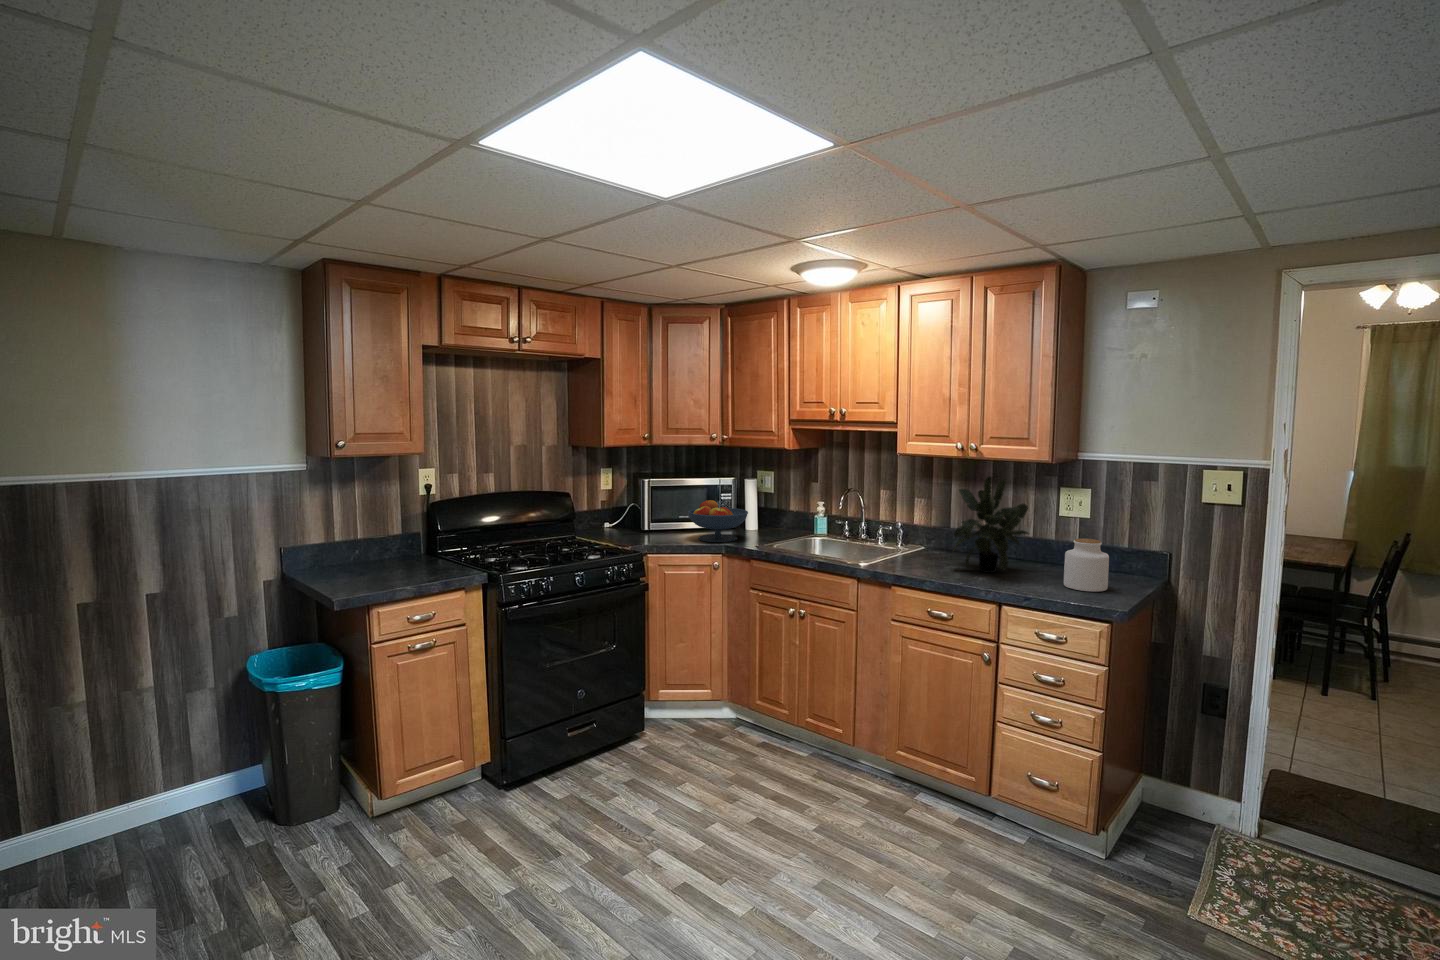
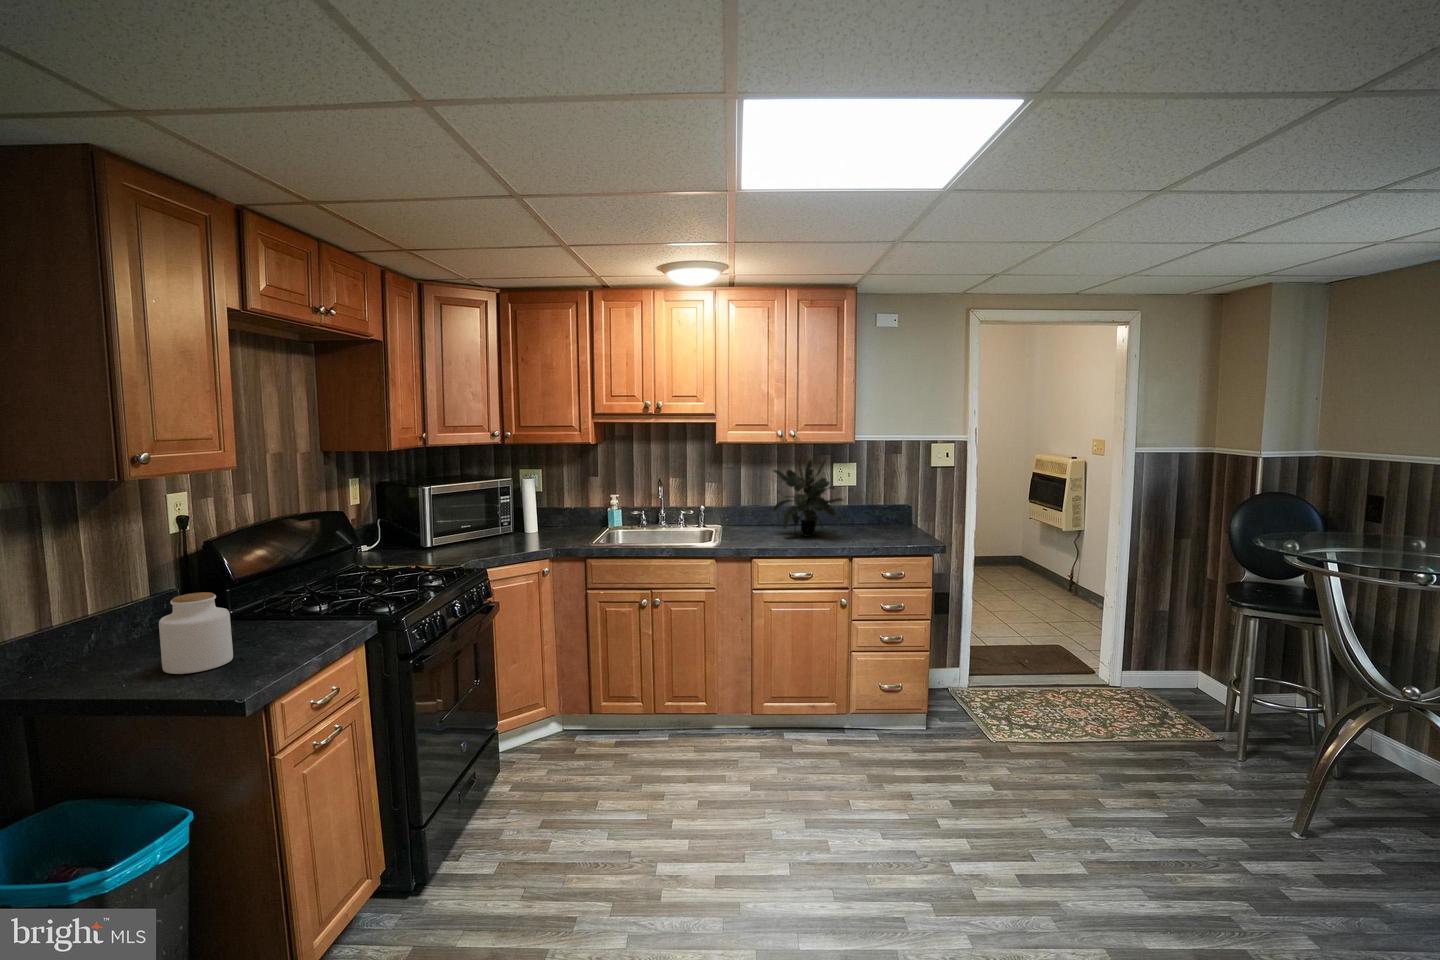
fruit bowl: present [688,500,748,542] -> none [493,504,562,549]
jar: present [1064,538,1109,592] -> present [159,592,233,674]

